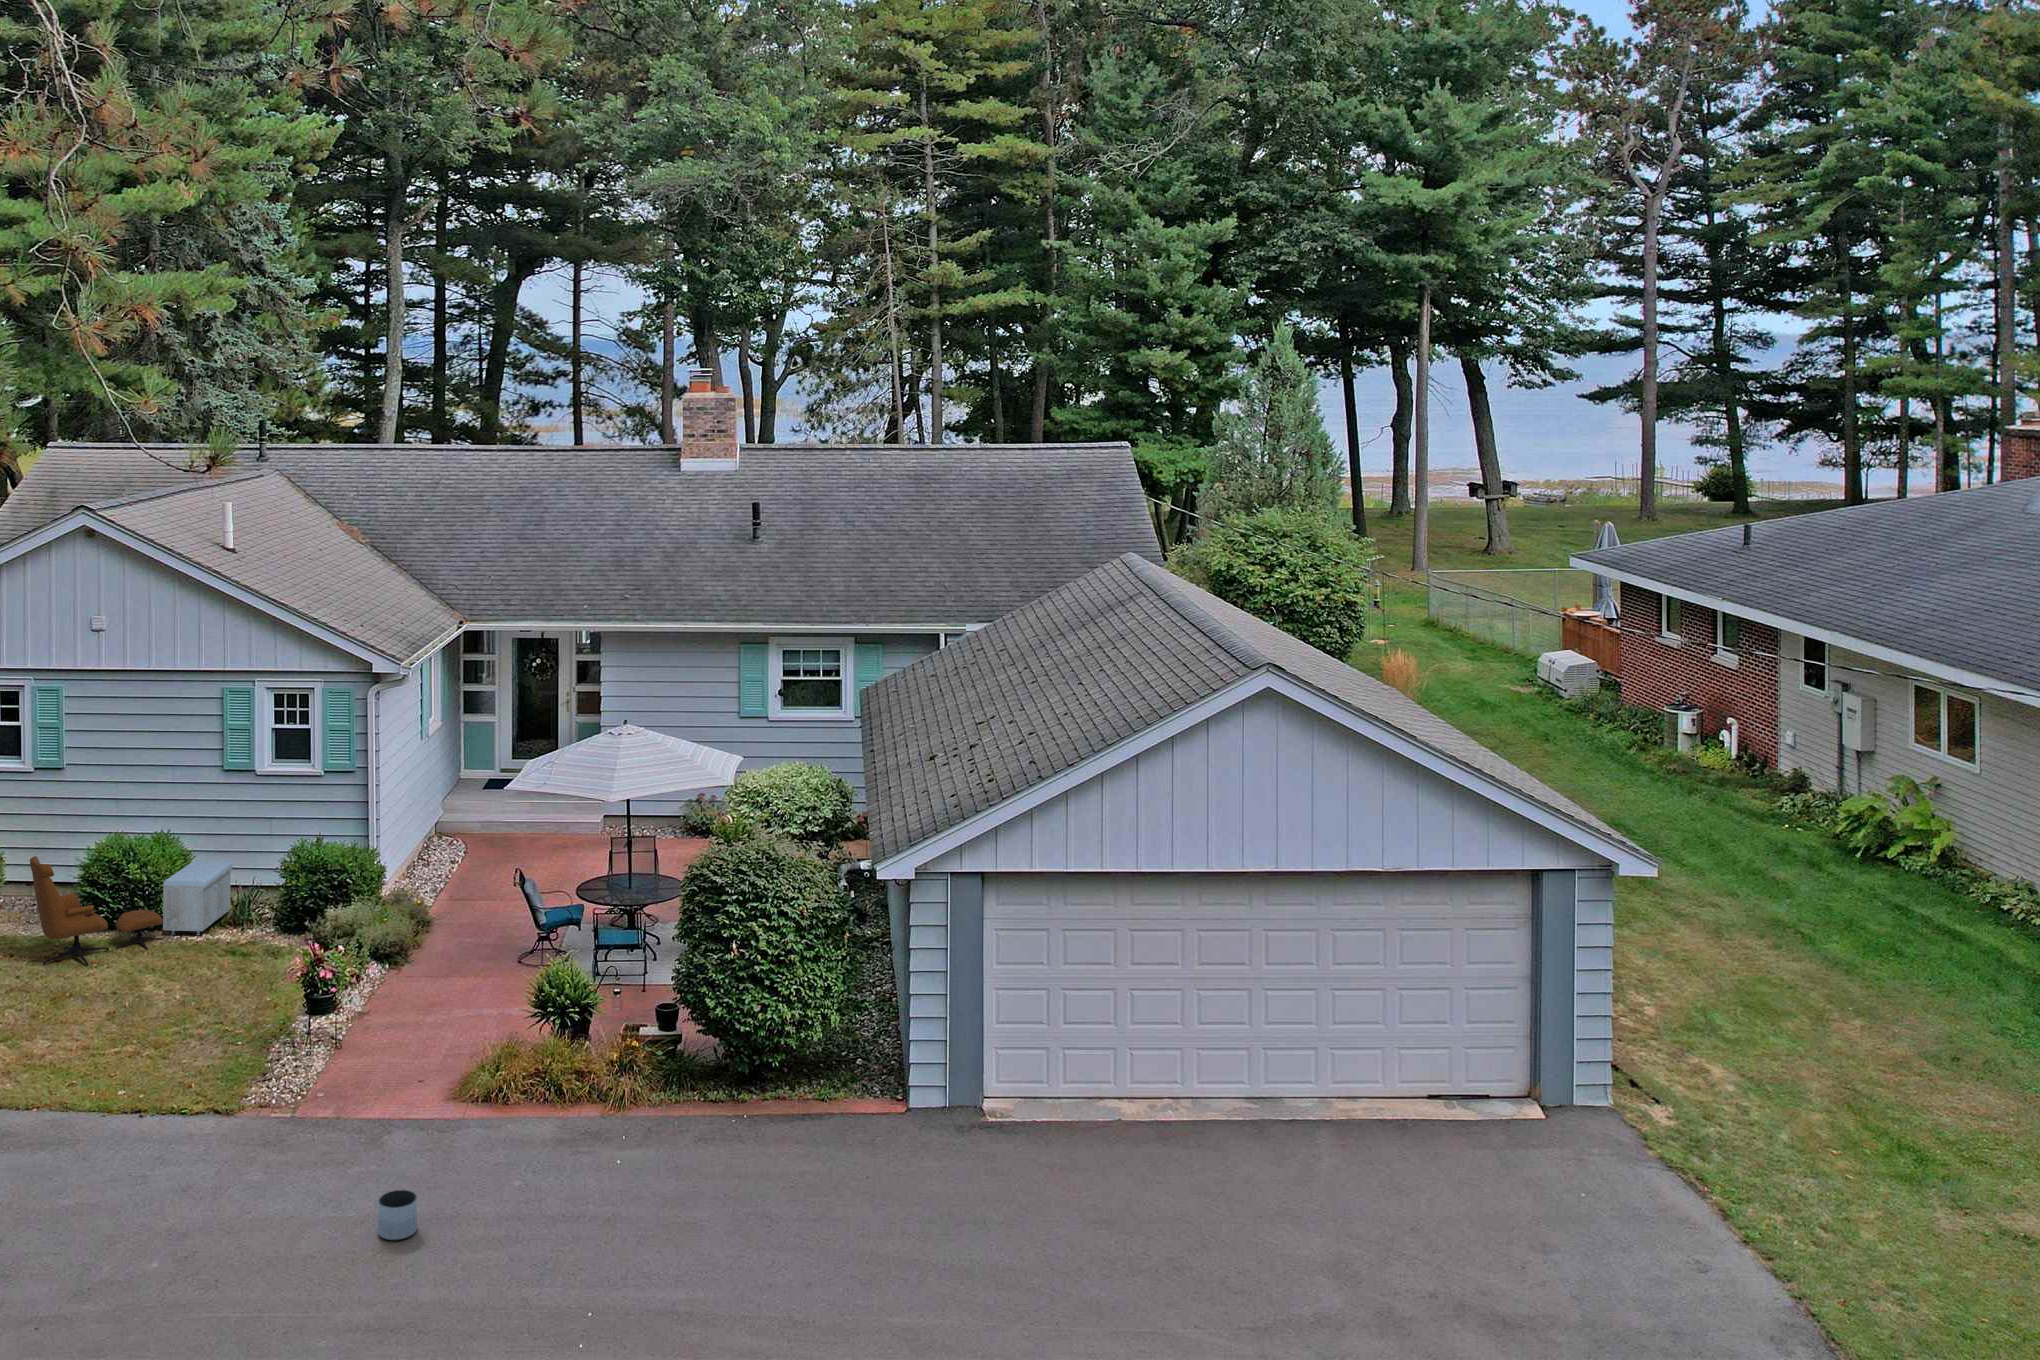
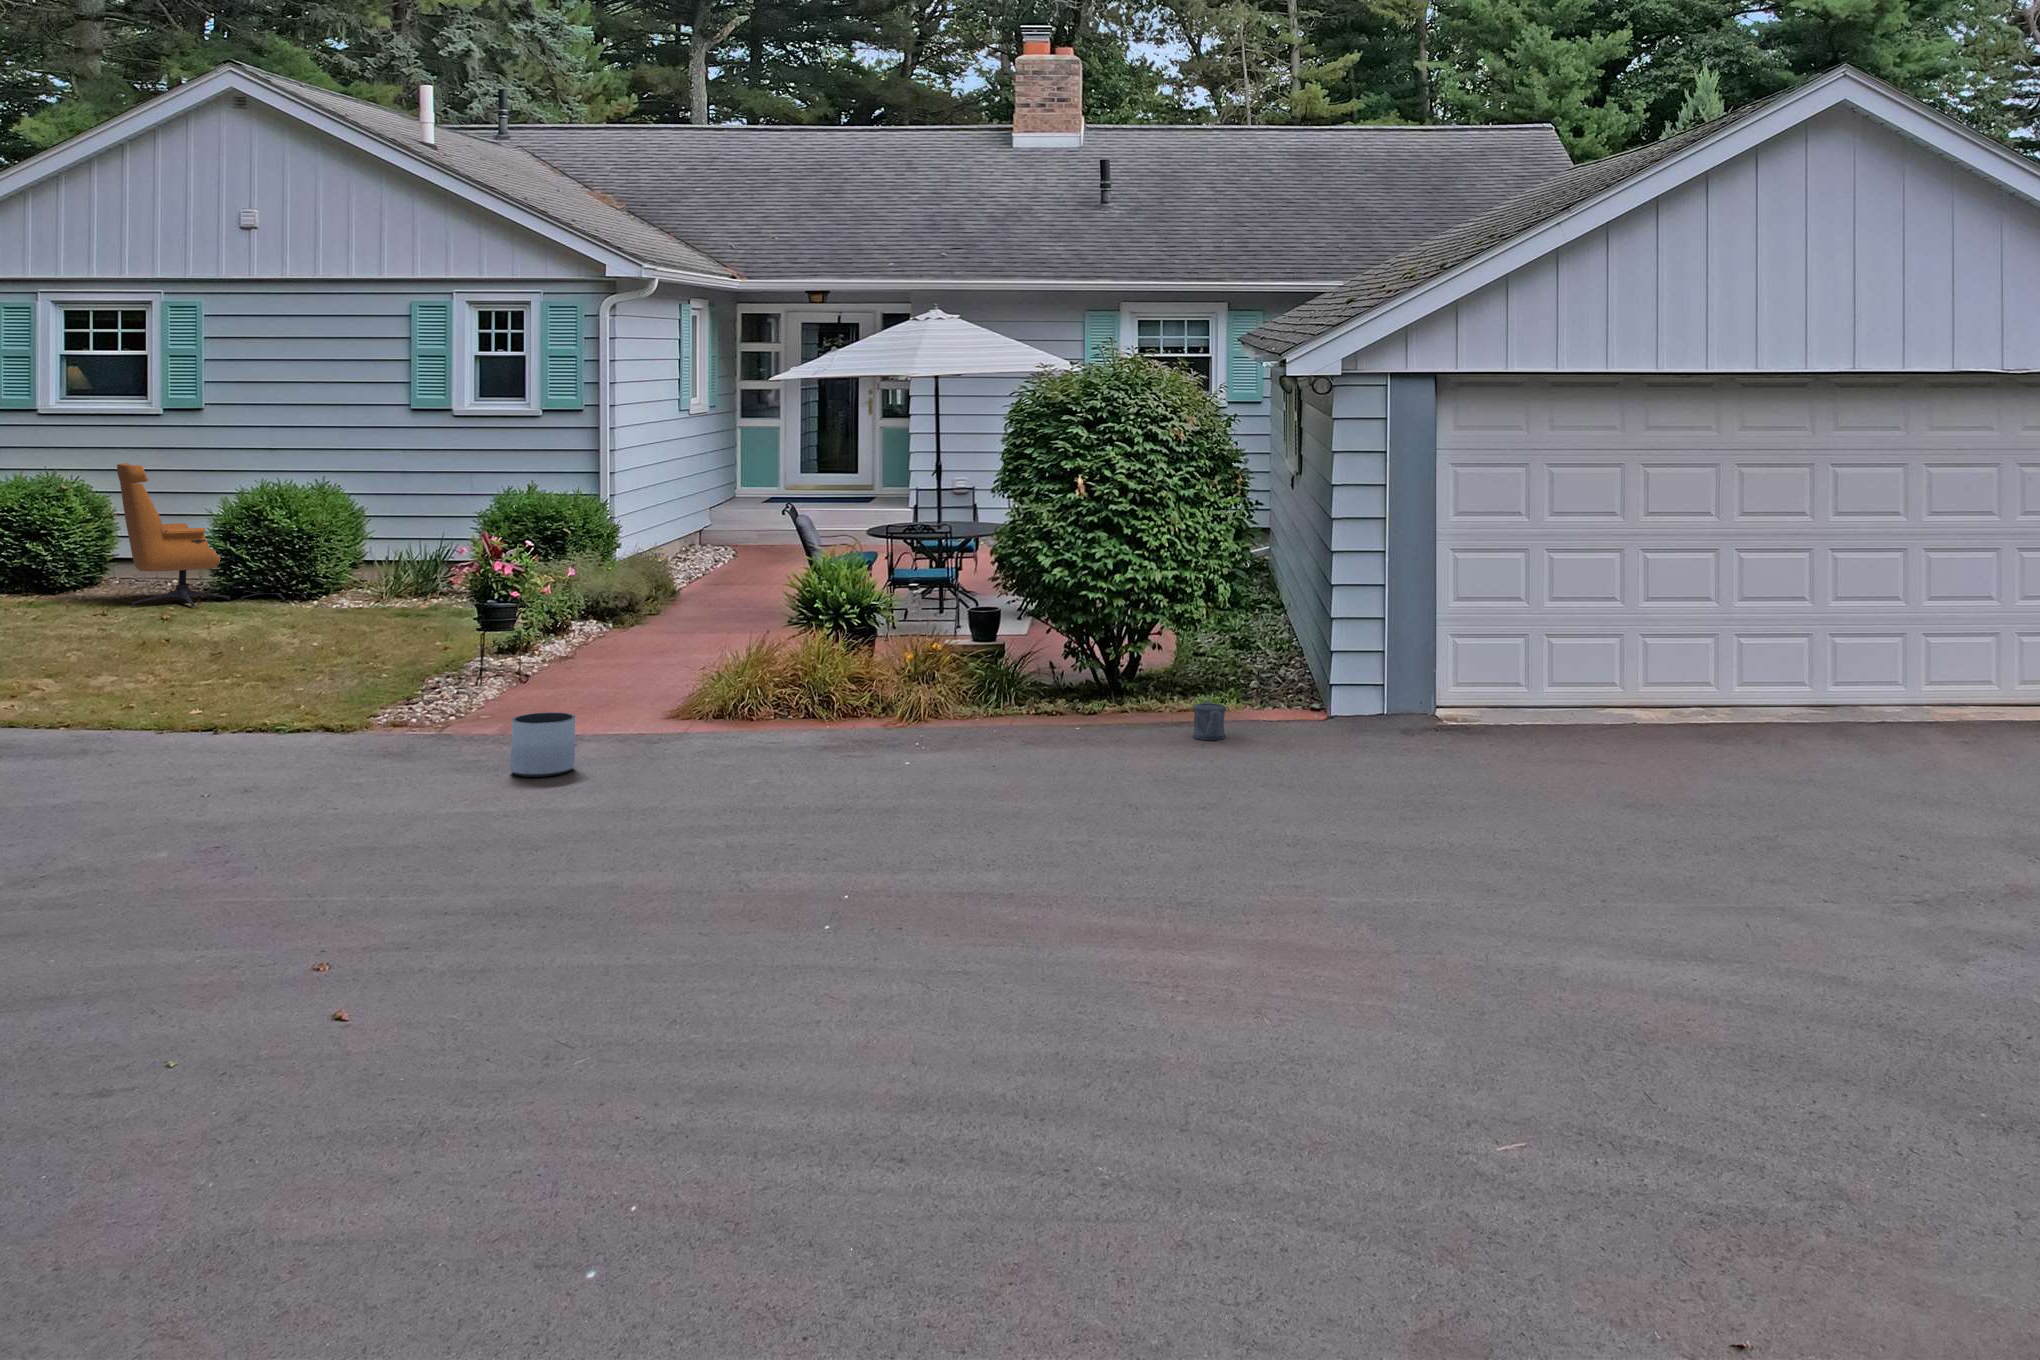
storage bench: present [163,860,233,935] -> none [310,512,414,592]
watering can: none [809,1153,831,1188] -> present [1193,701,1226,740]

